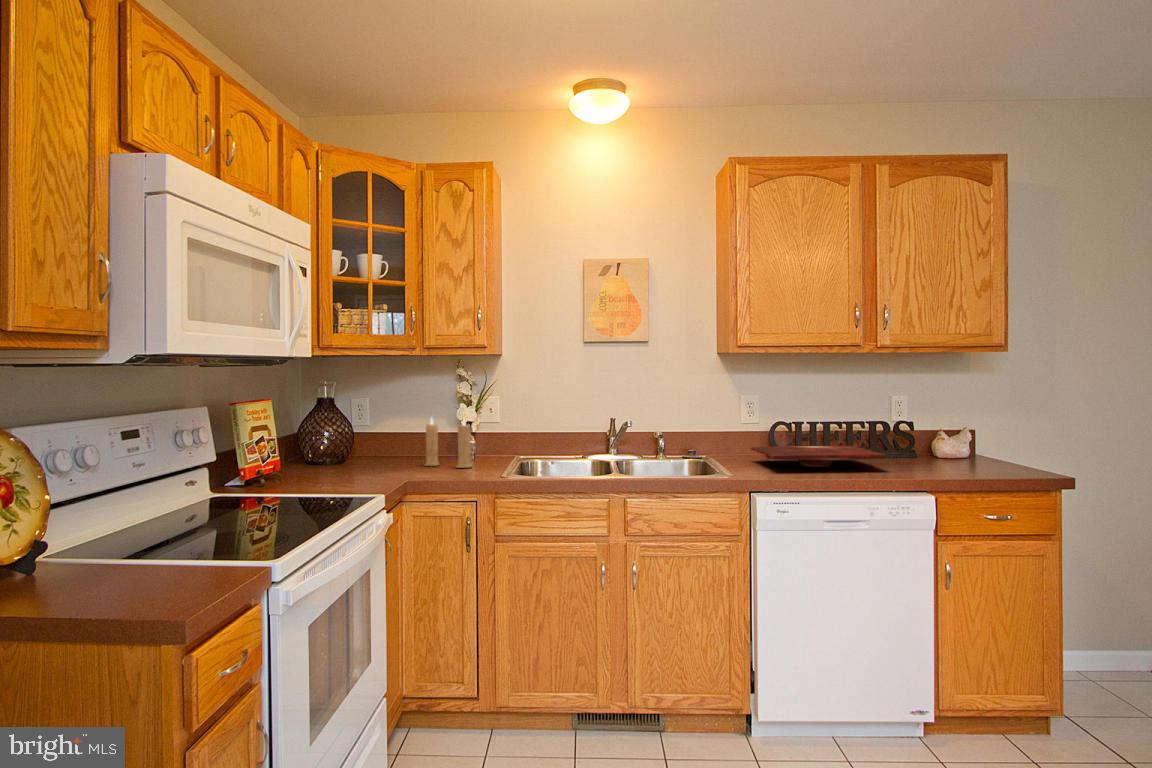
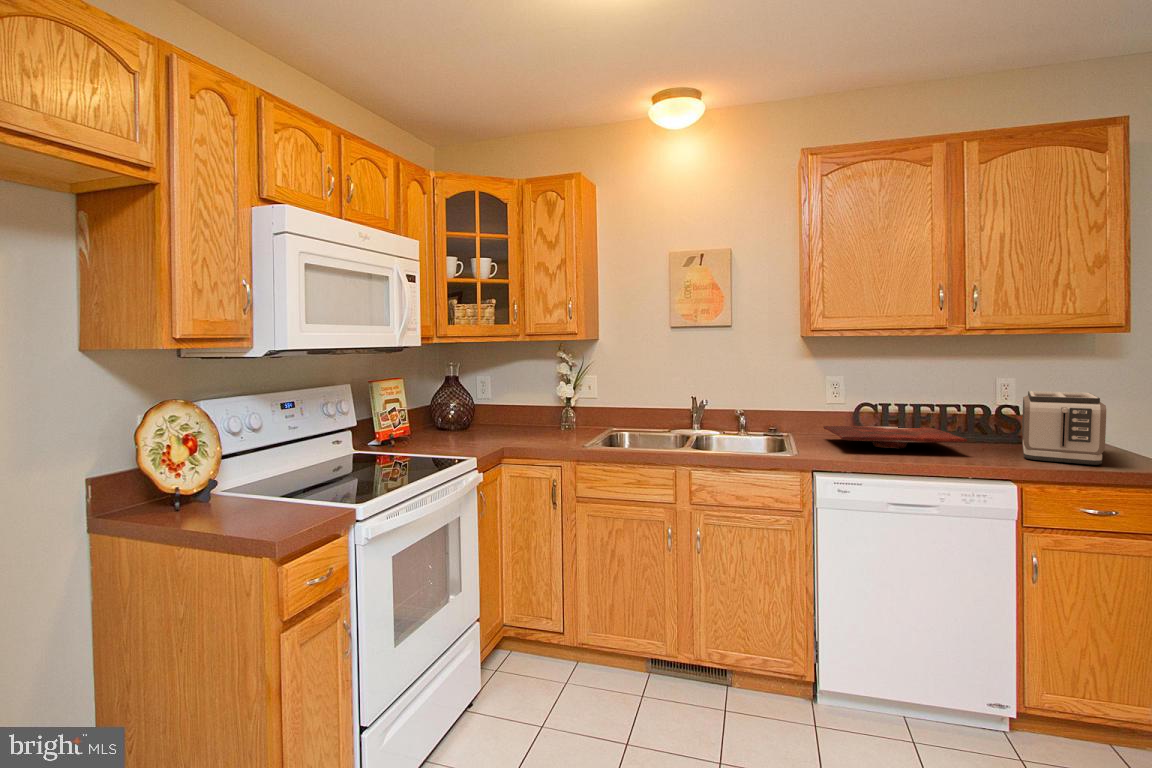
toaster: none [930,408,999,474] -> present [1022,391,1106,465]
candle: present [425,418,472,468] -> none [528,392,566,437]

